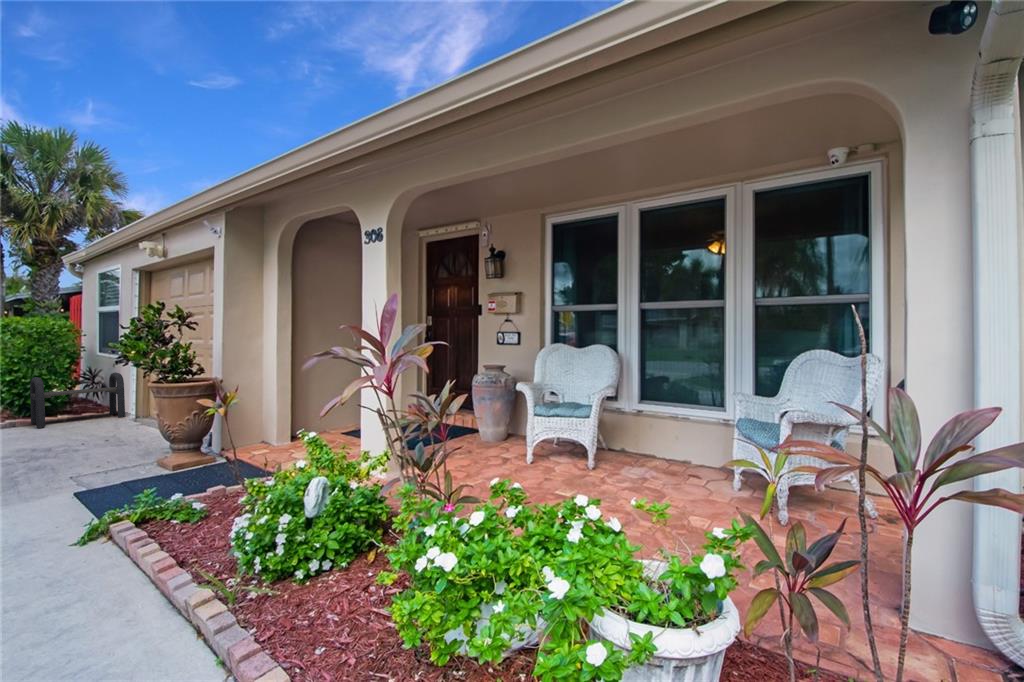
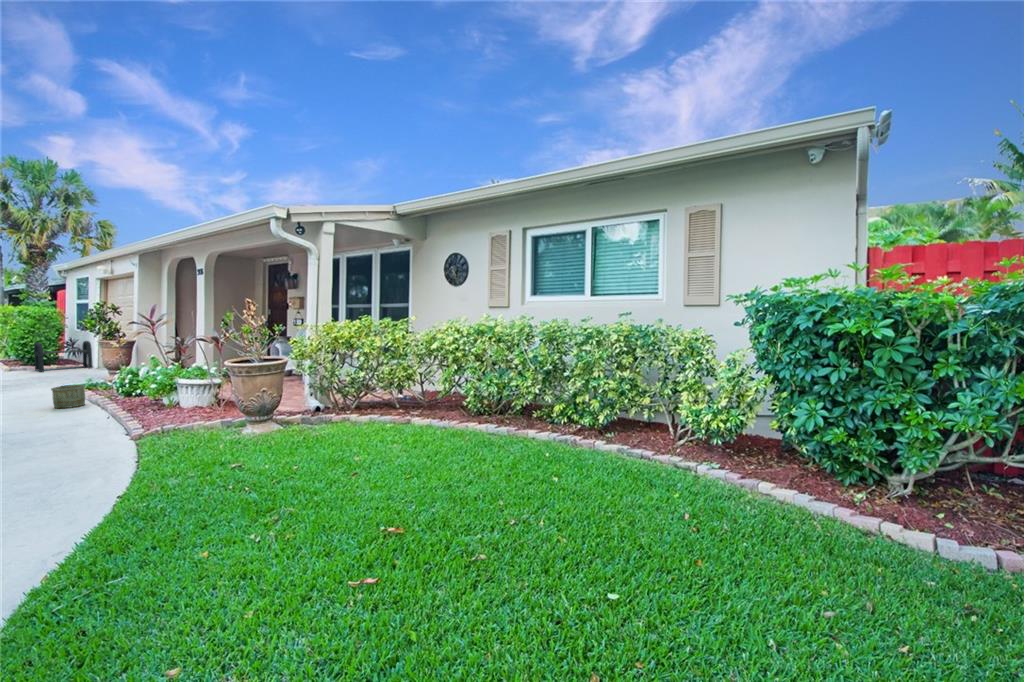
wooden bucket: none [29,535,140,639] -> present [51,385,85,408]

